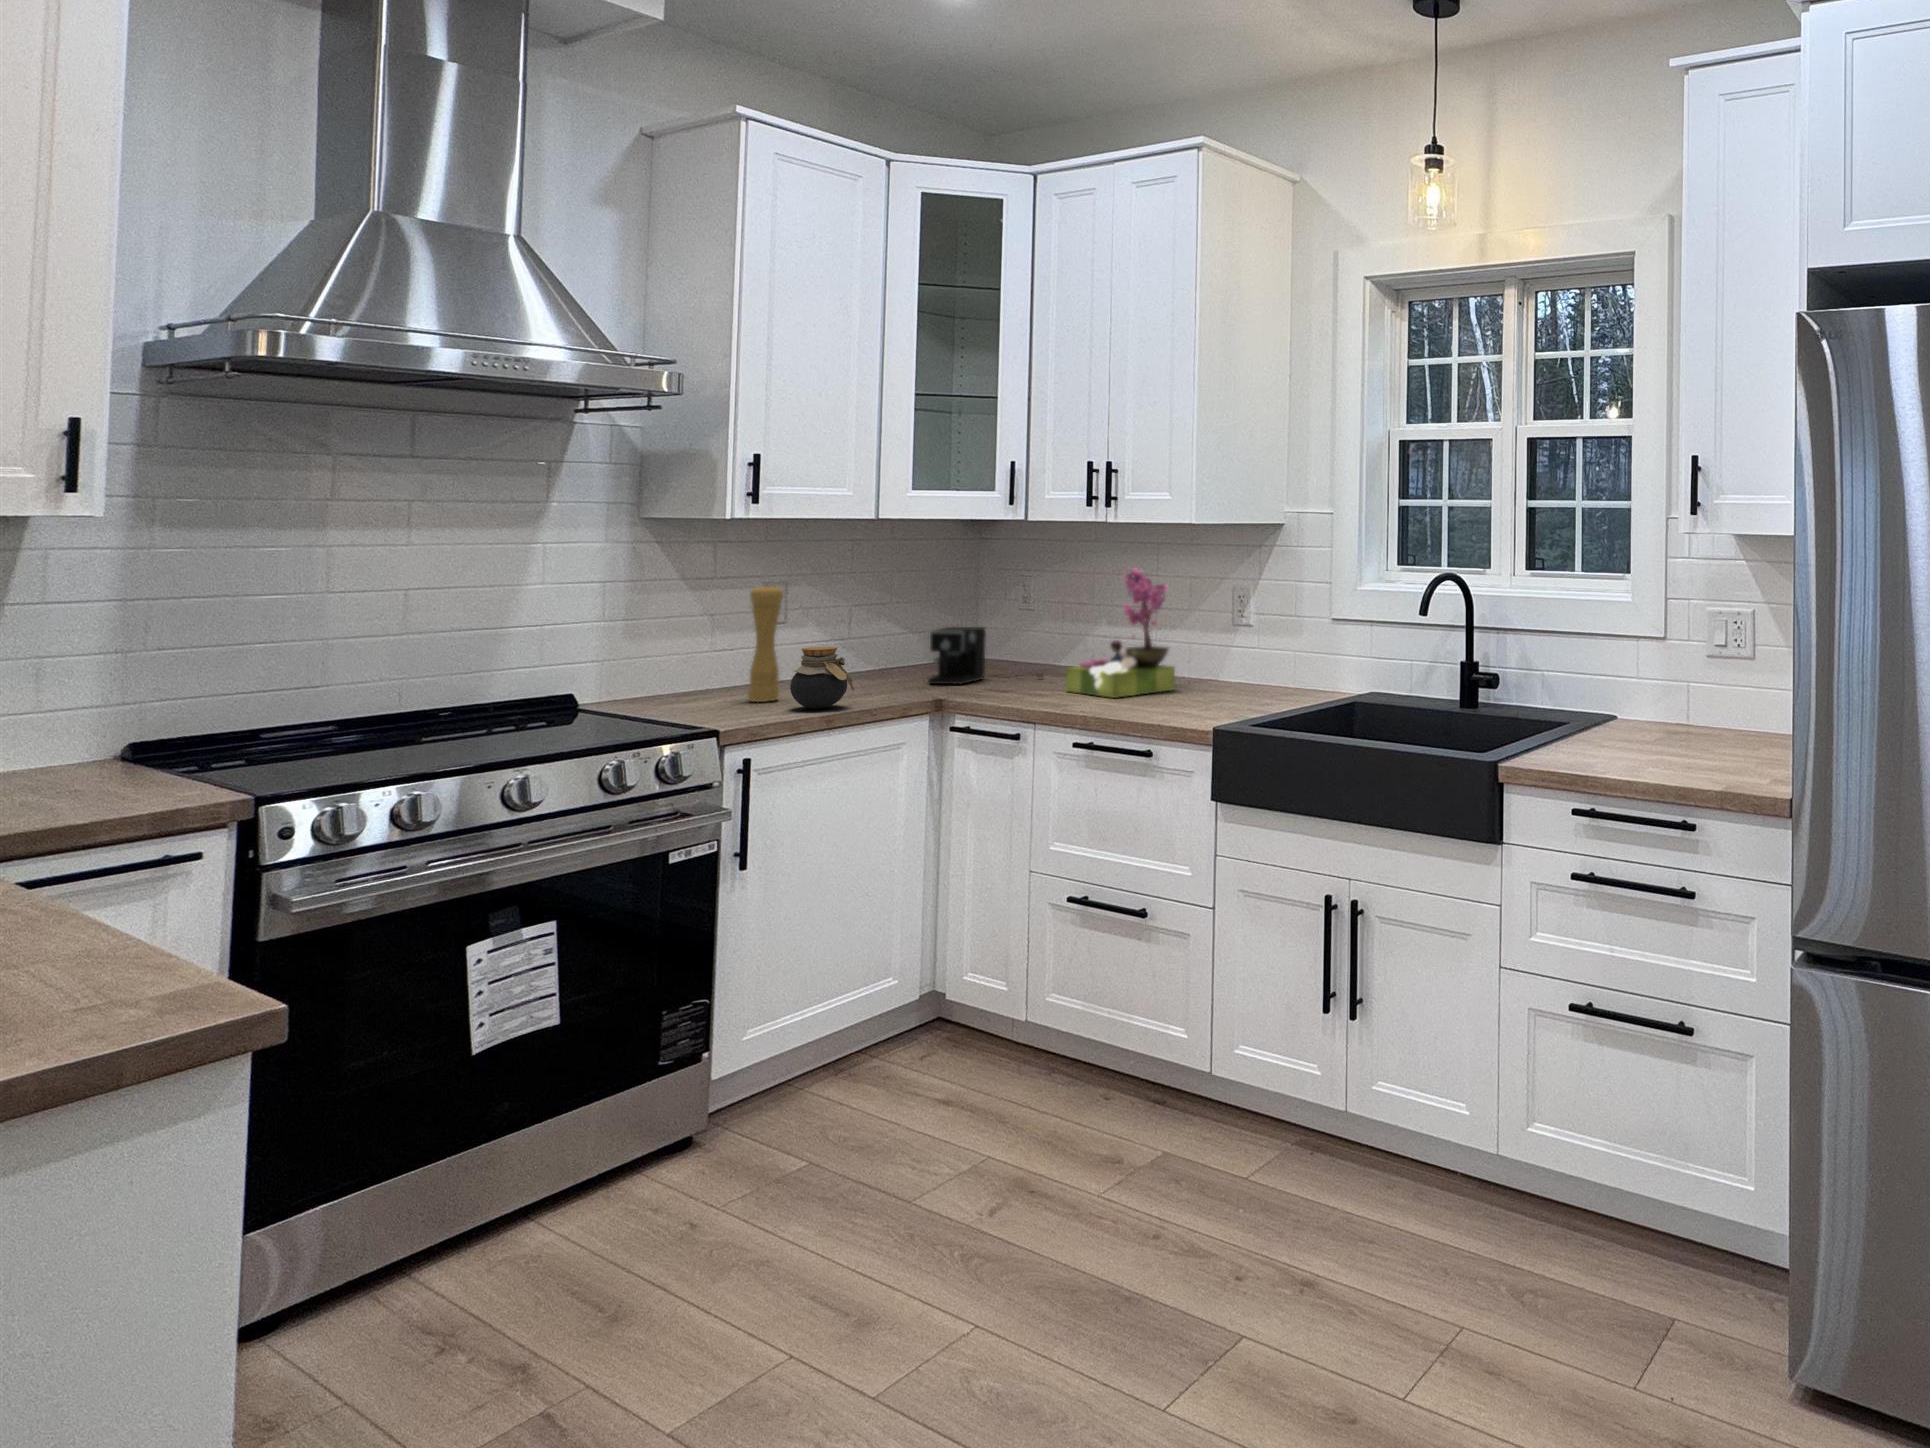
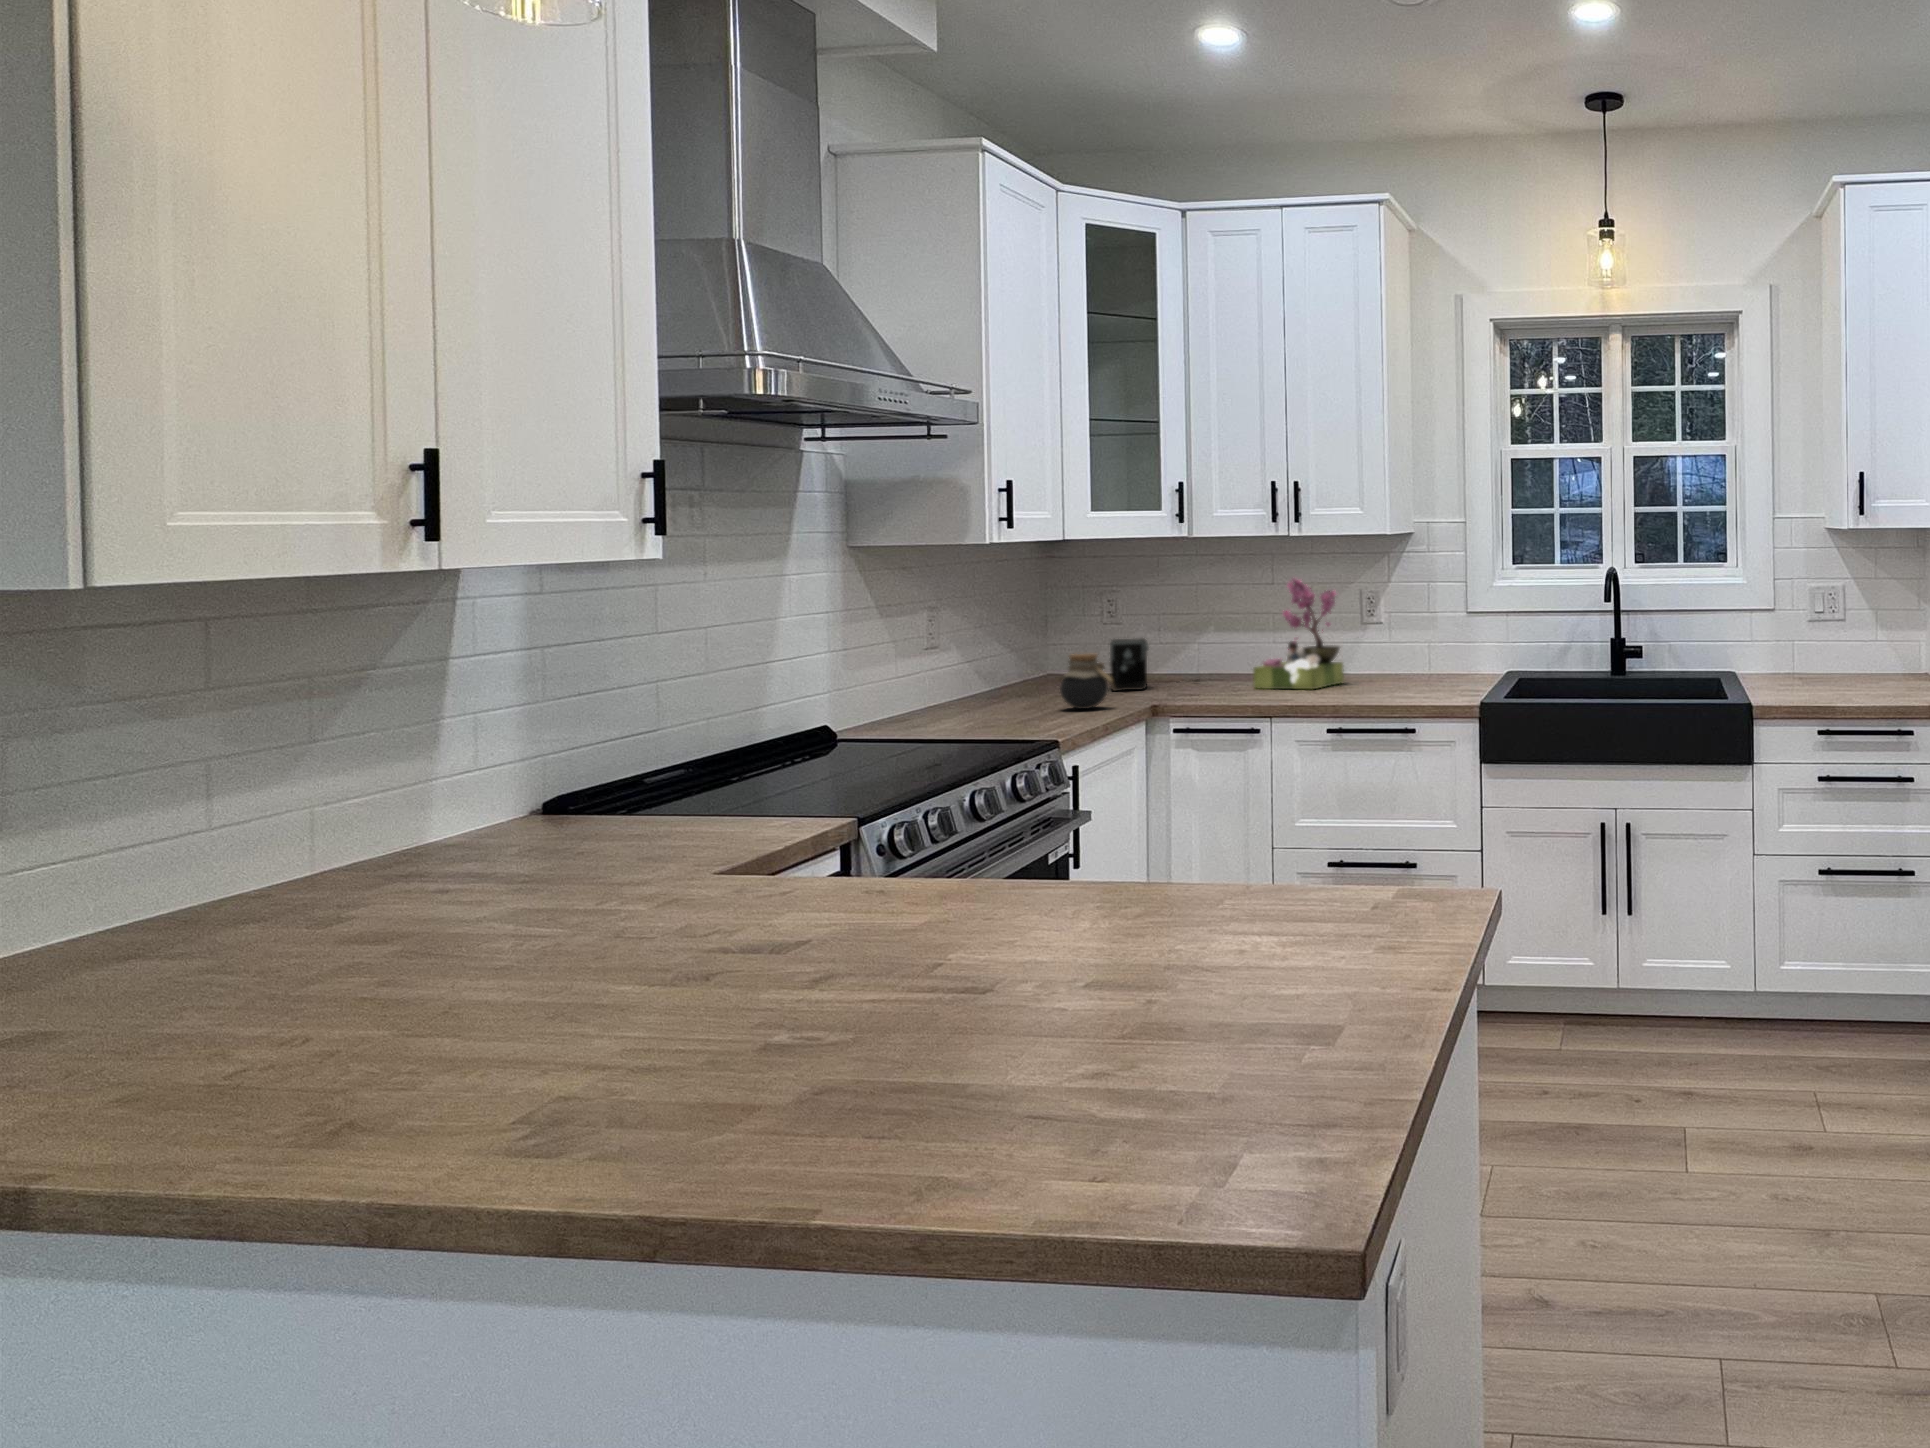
pepper mill: present [748,586,783,702] -> none [996,601,1025,708]

